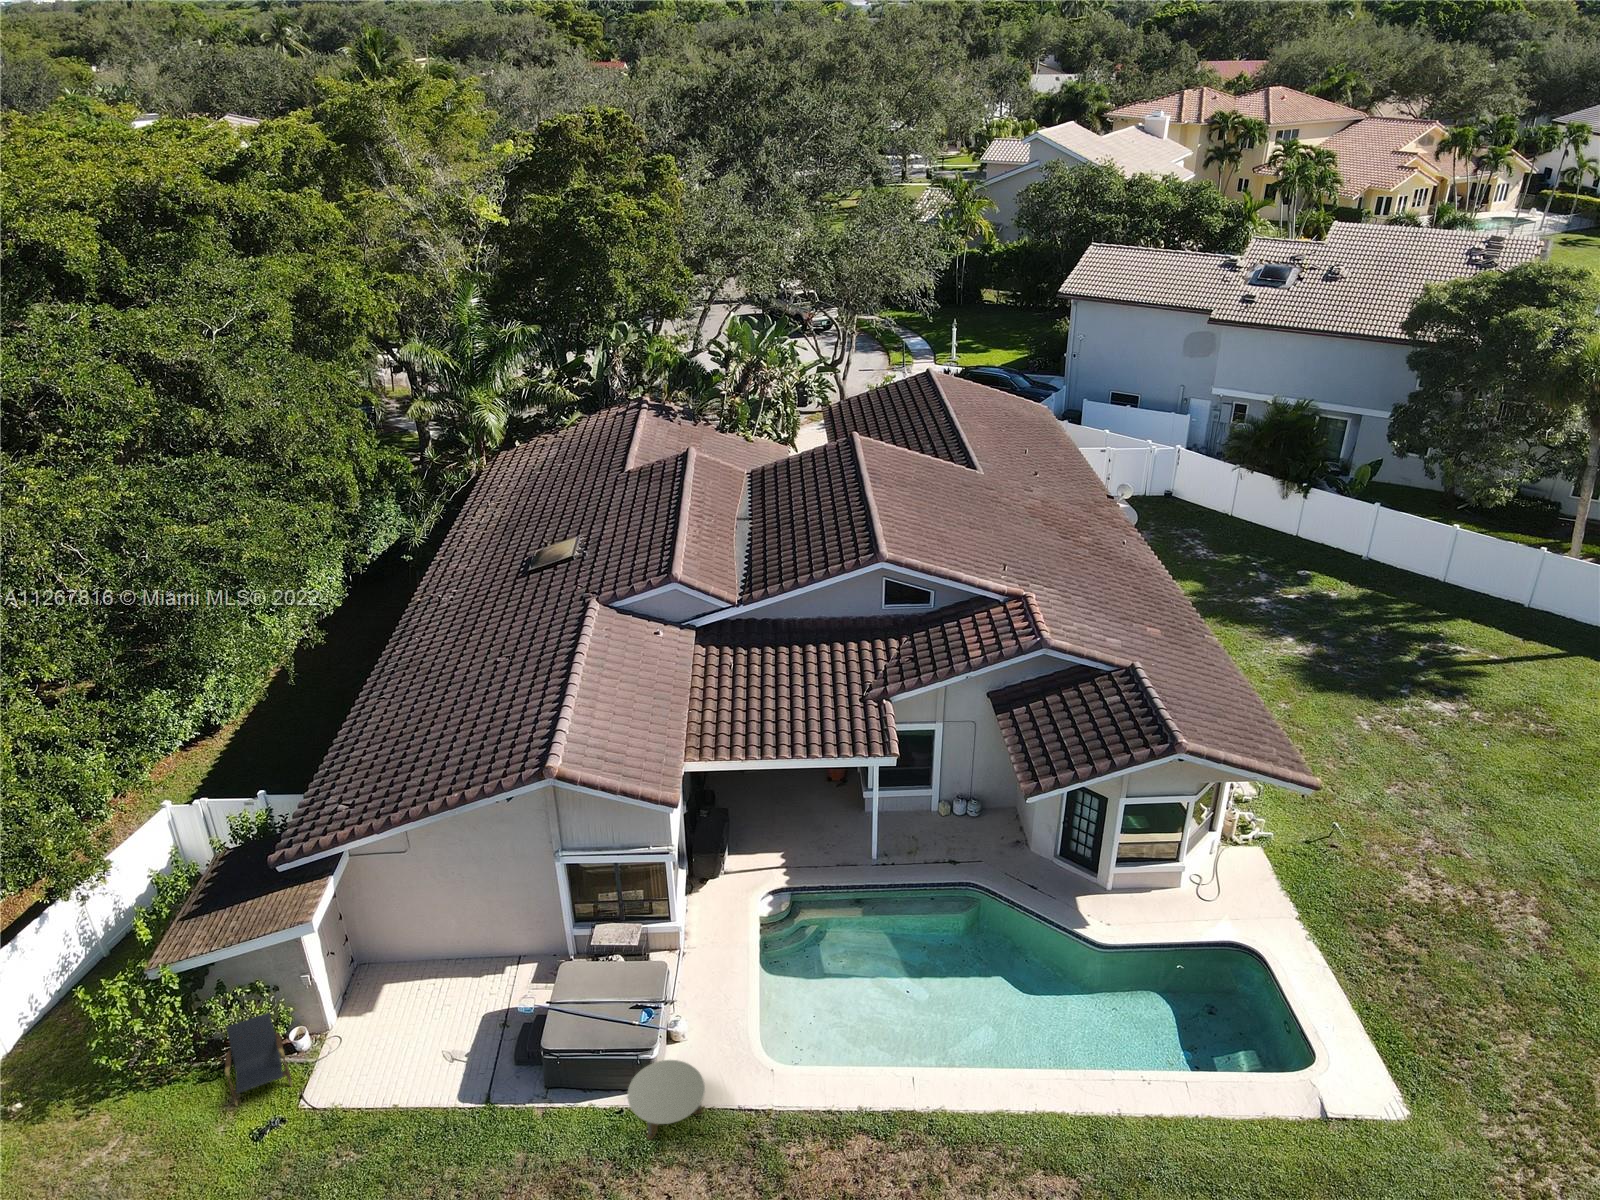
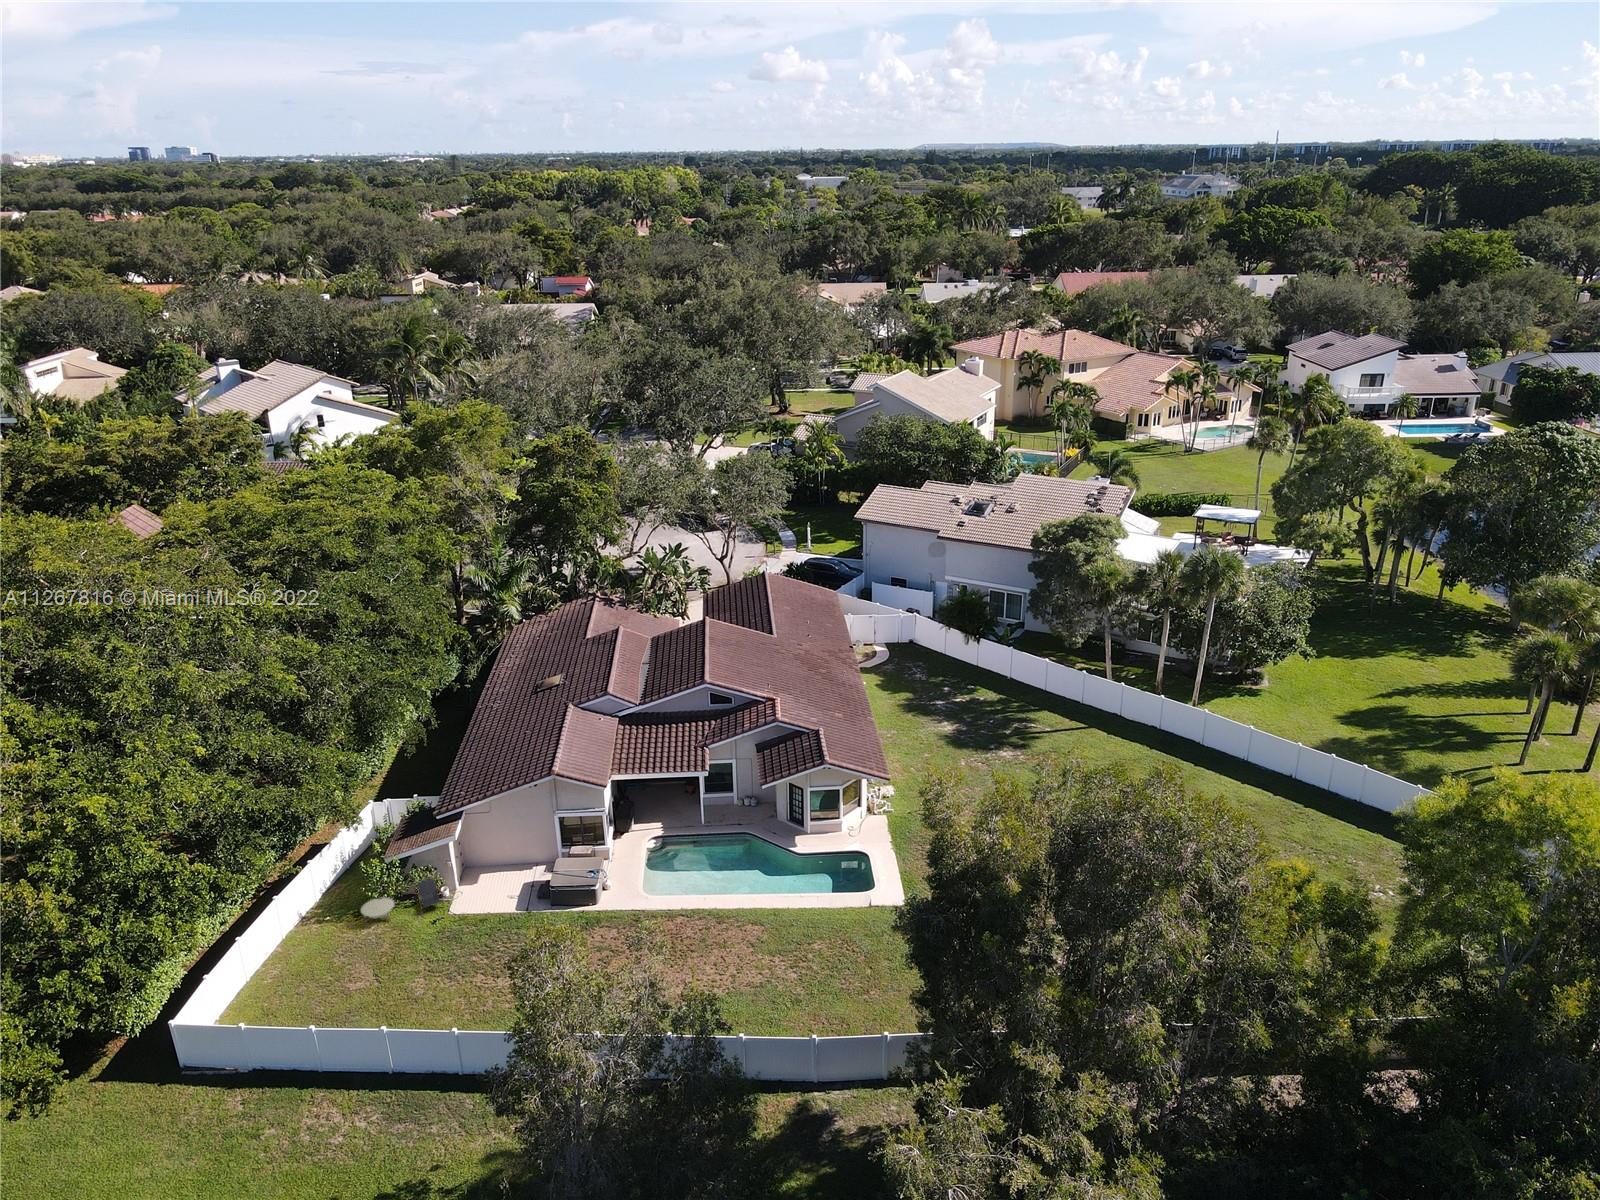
round table: present [627,1060,705,1140] -> present [361,898,394,923]

